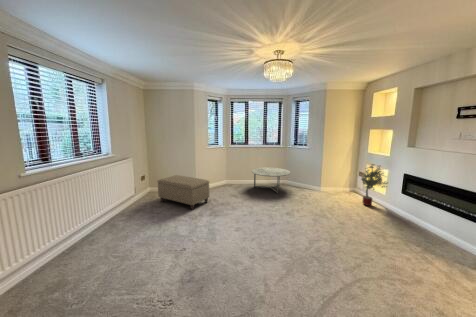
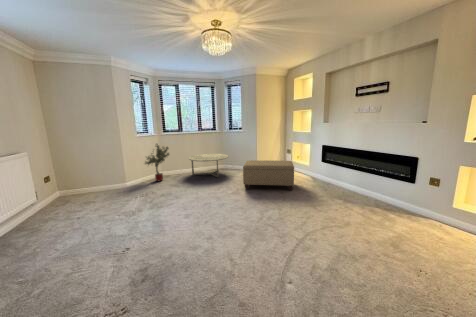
potted tree: present [361,164,387,206] -> present [145,144,169,181]
ottoman: present [157,175,209,210] -> present [243,160,294,191]

